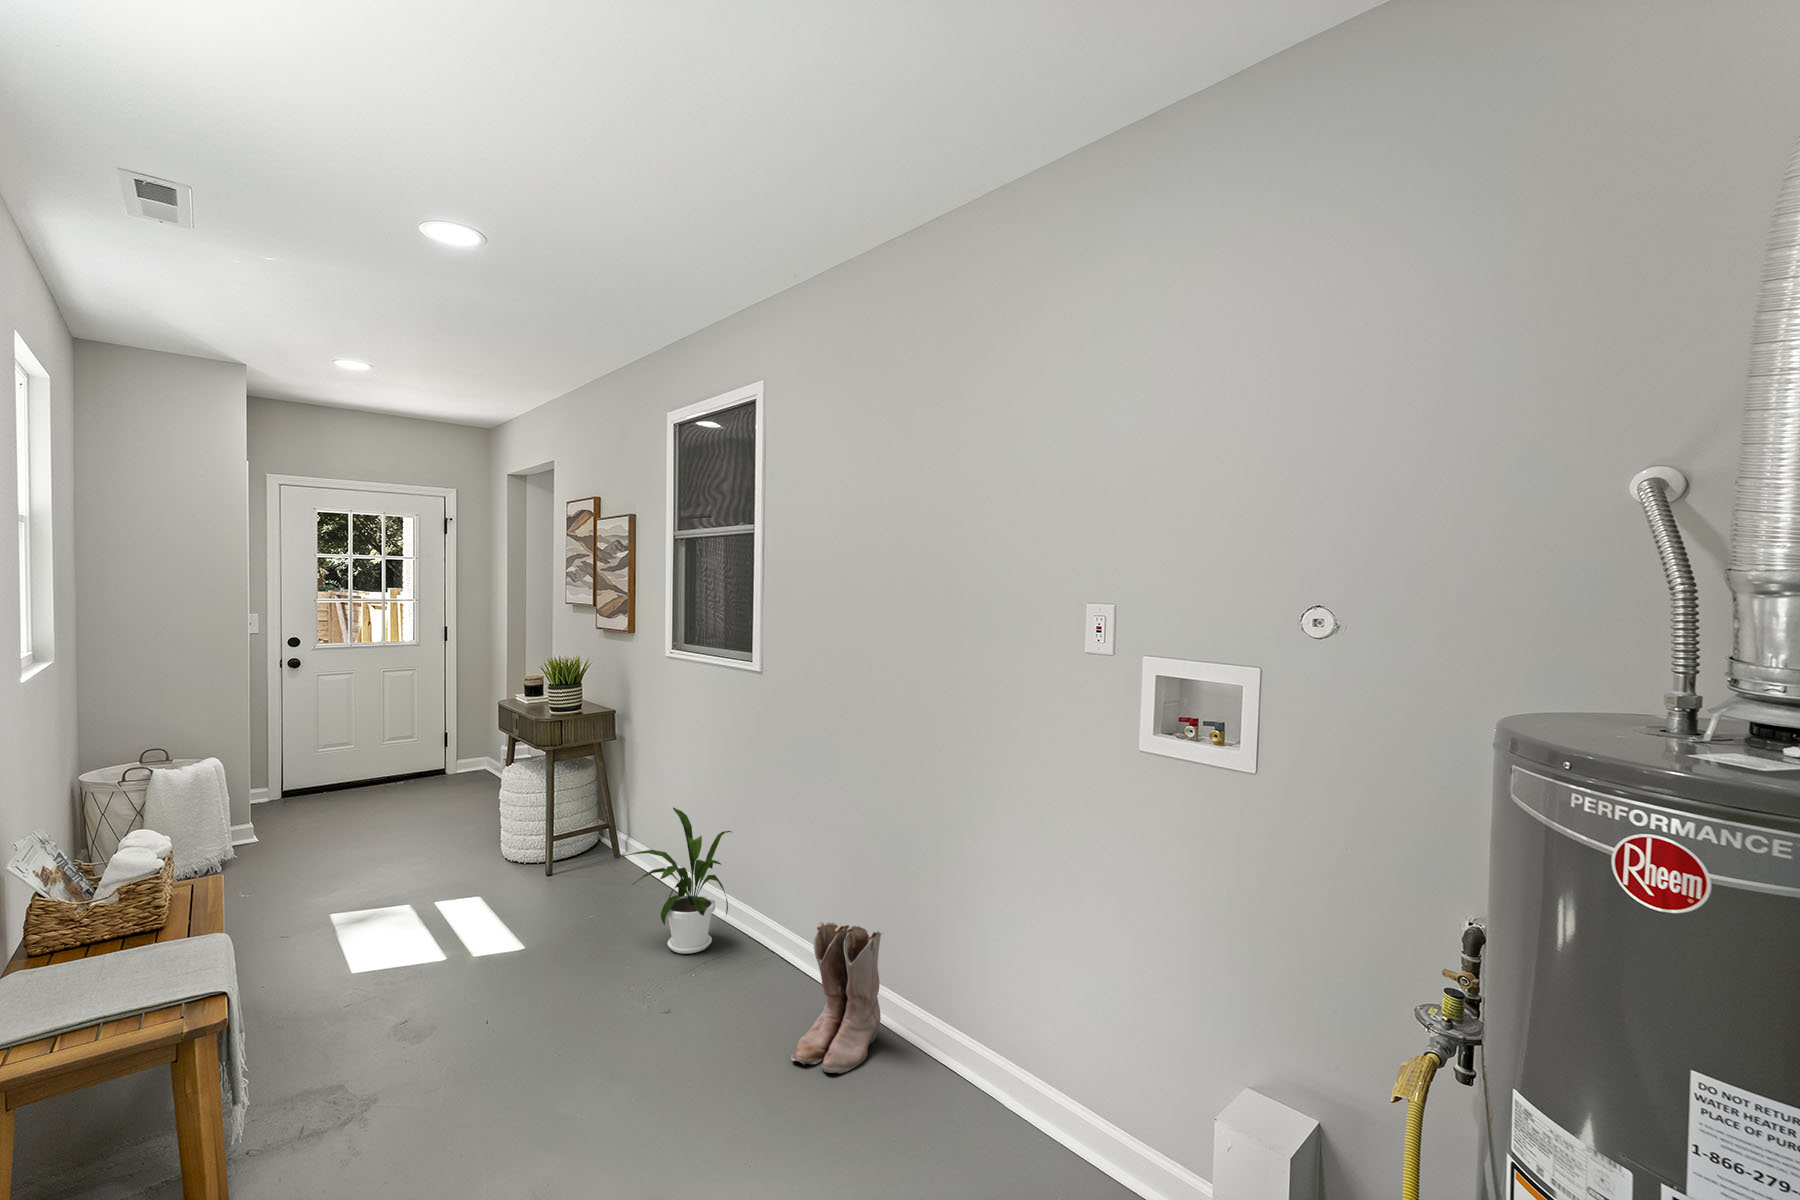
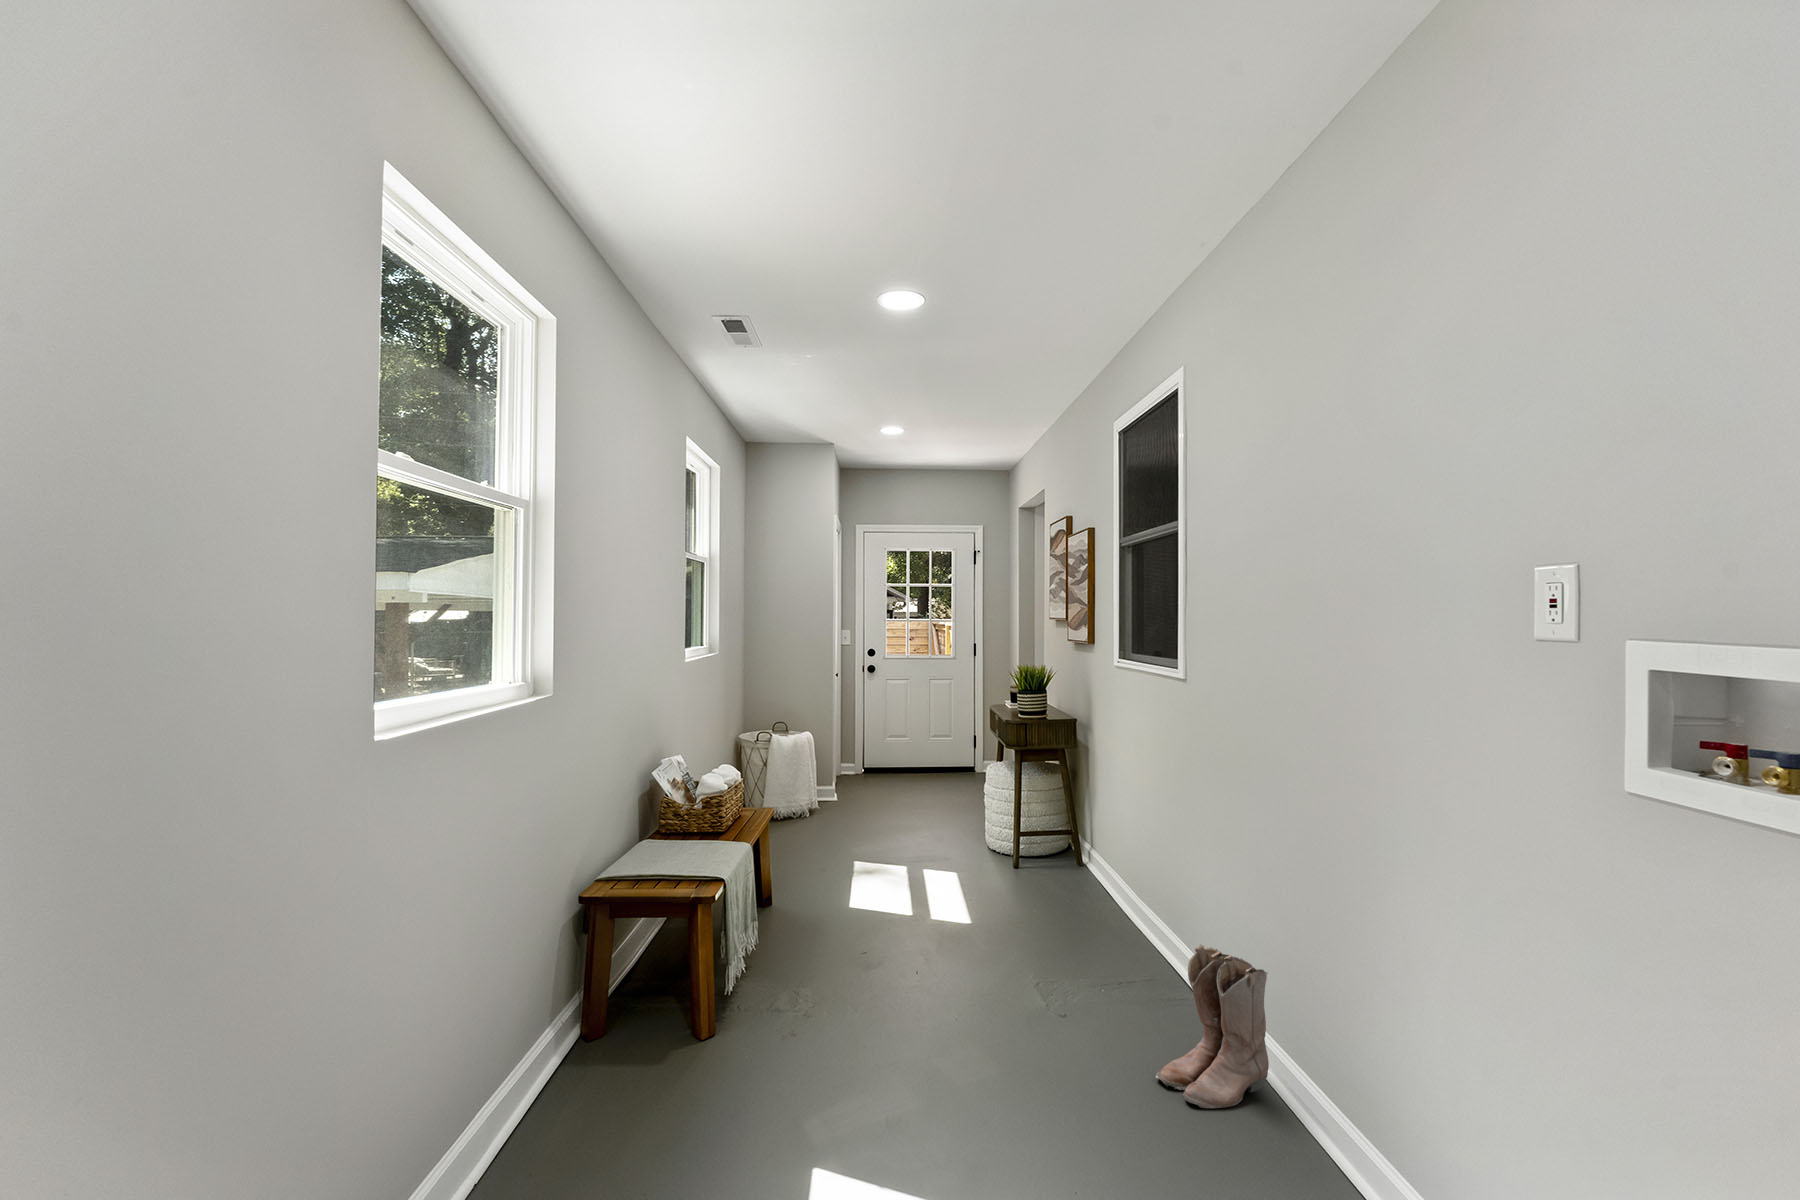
house plant: present [620,807,731,954] -> none [1047,811,1156,956]

